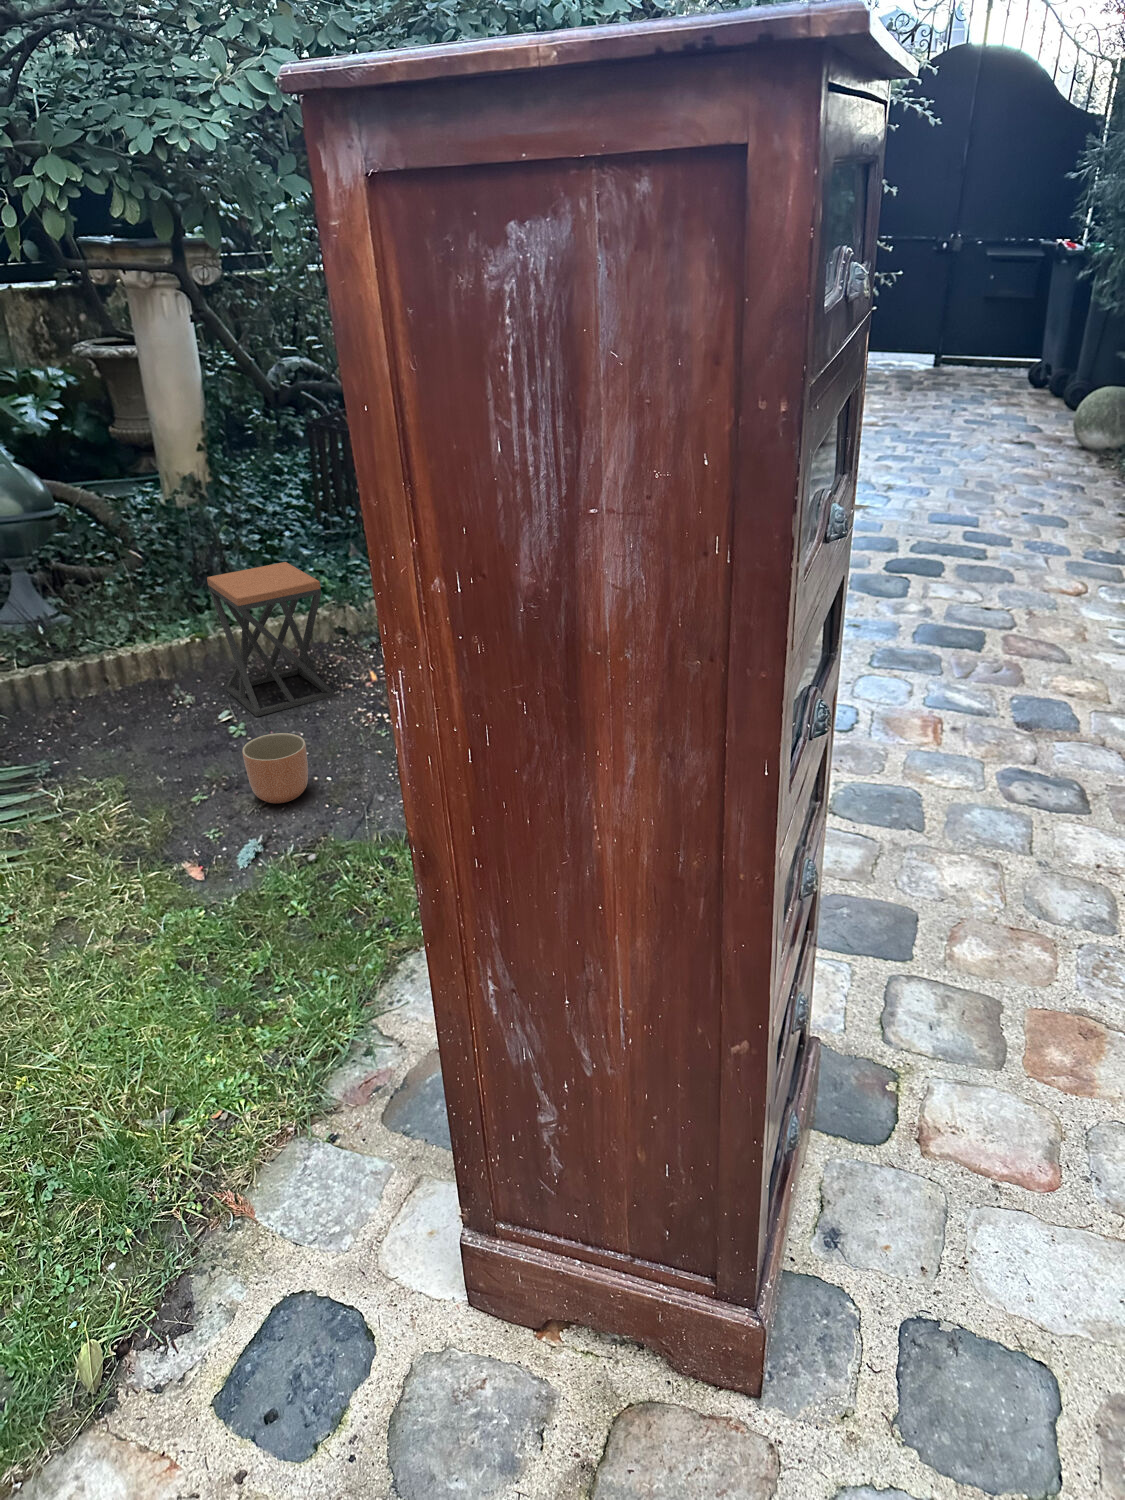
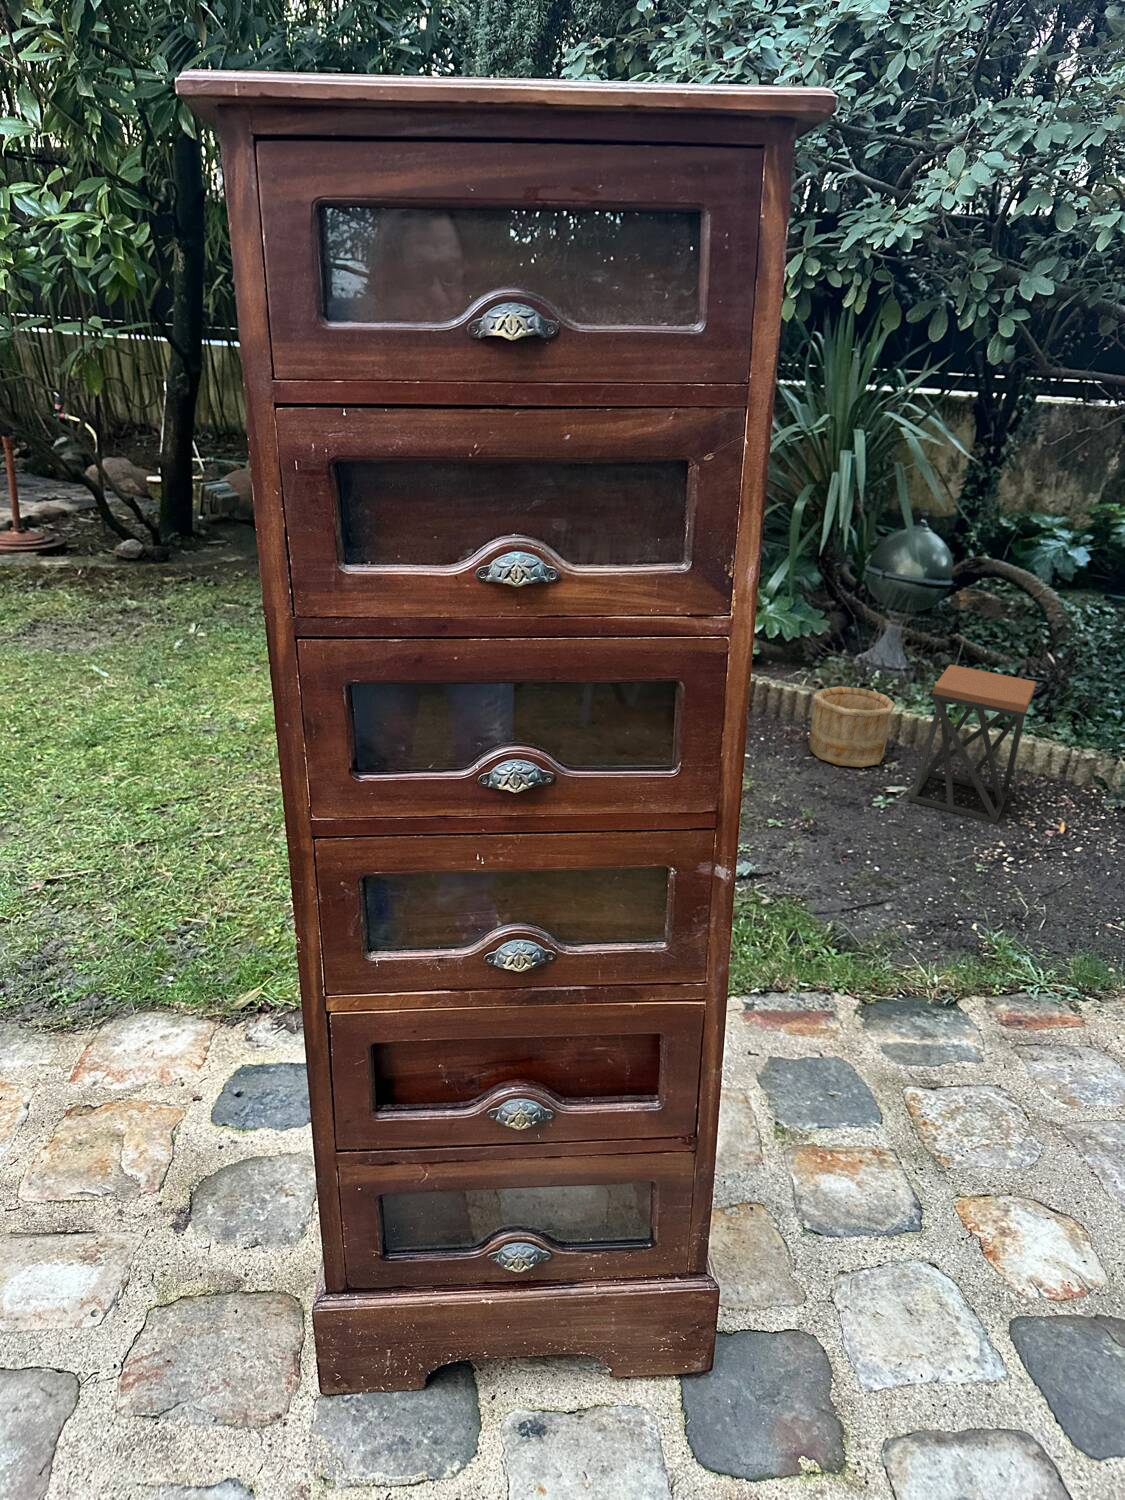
wooden bucket: none [82,636,185,728] -> present [809,686,895,767]
planter: present [242,733,308,803] -> none [798,796,862,863]

